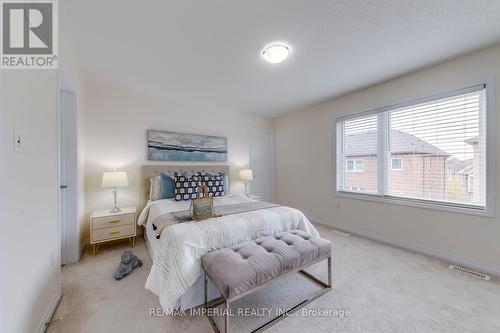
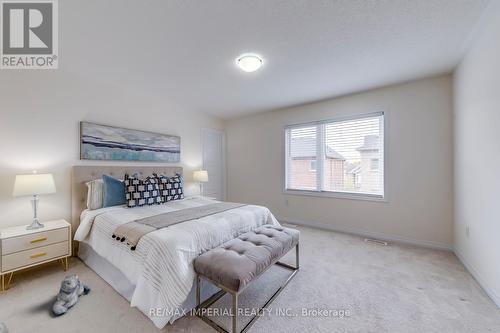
handbag: present [189,185,222,221] -> none [168,184,201,224]

